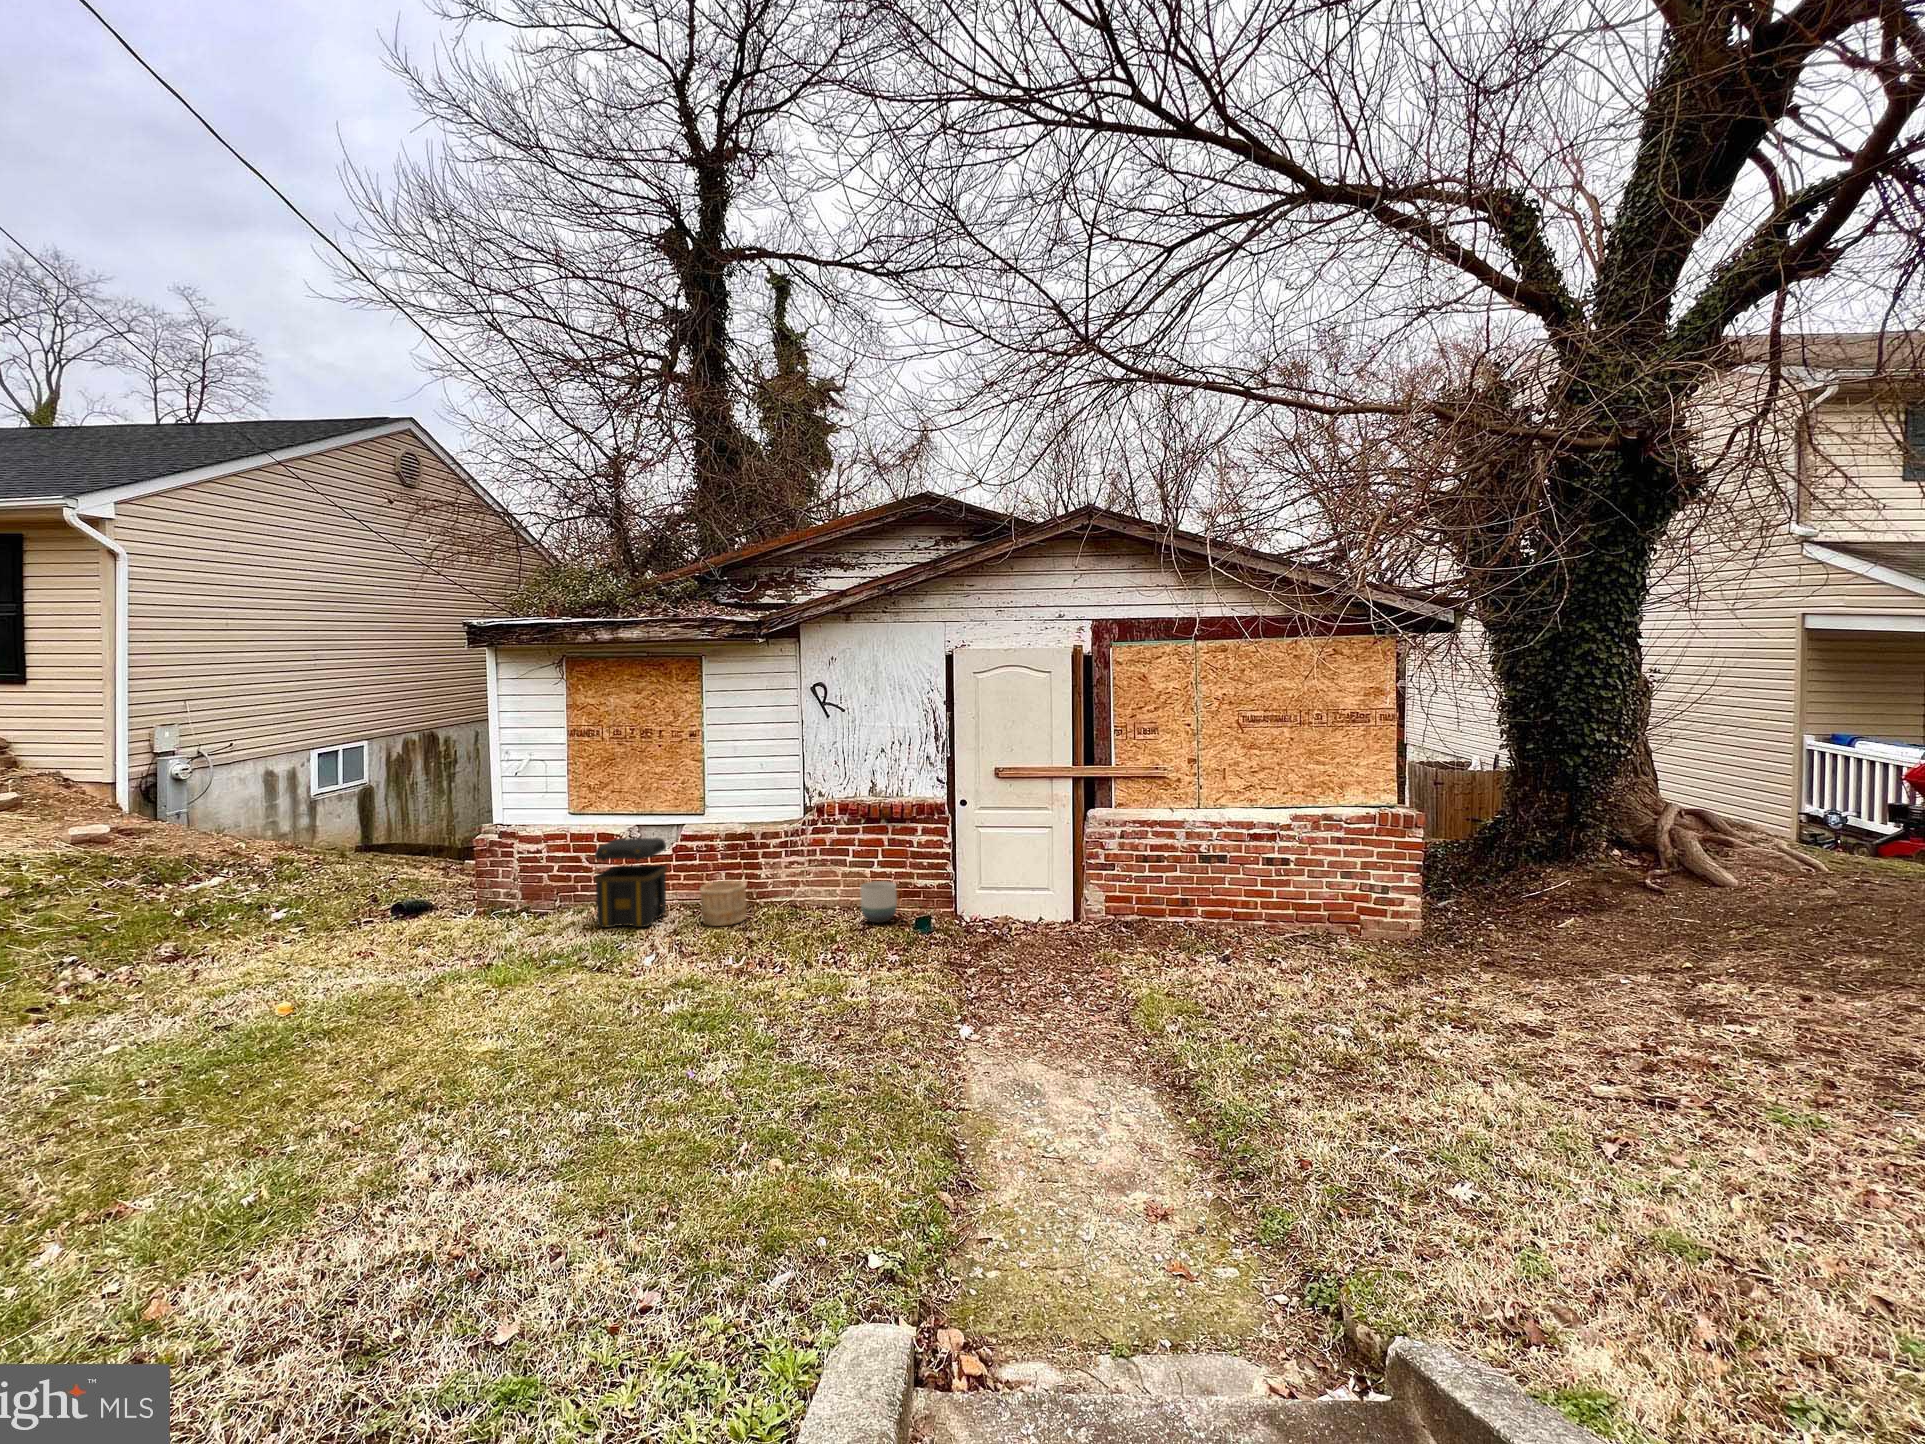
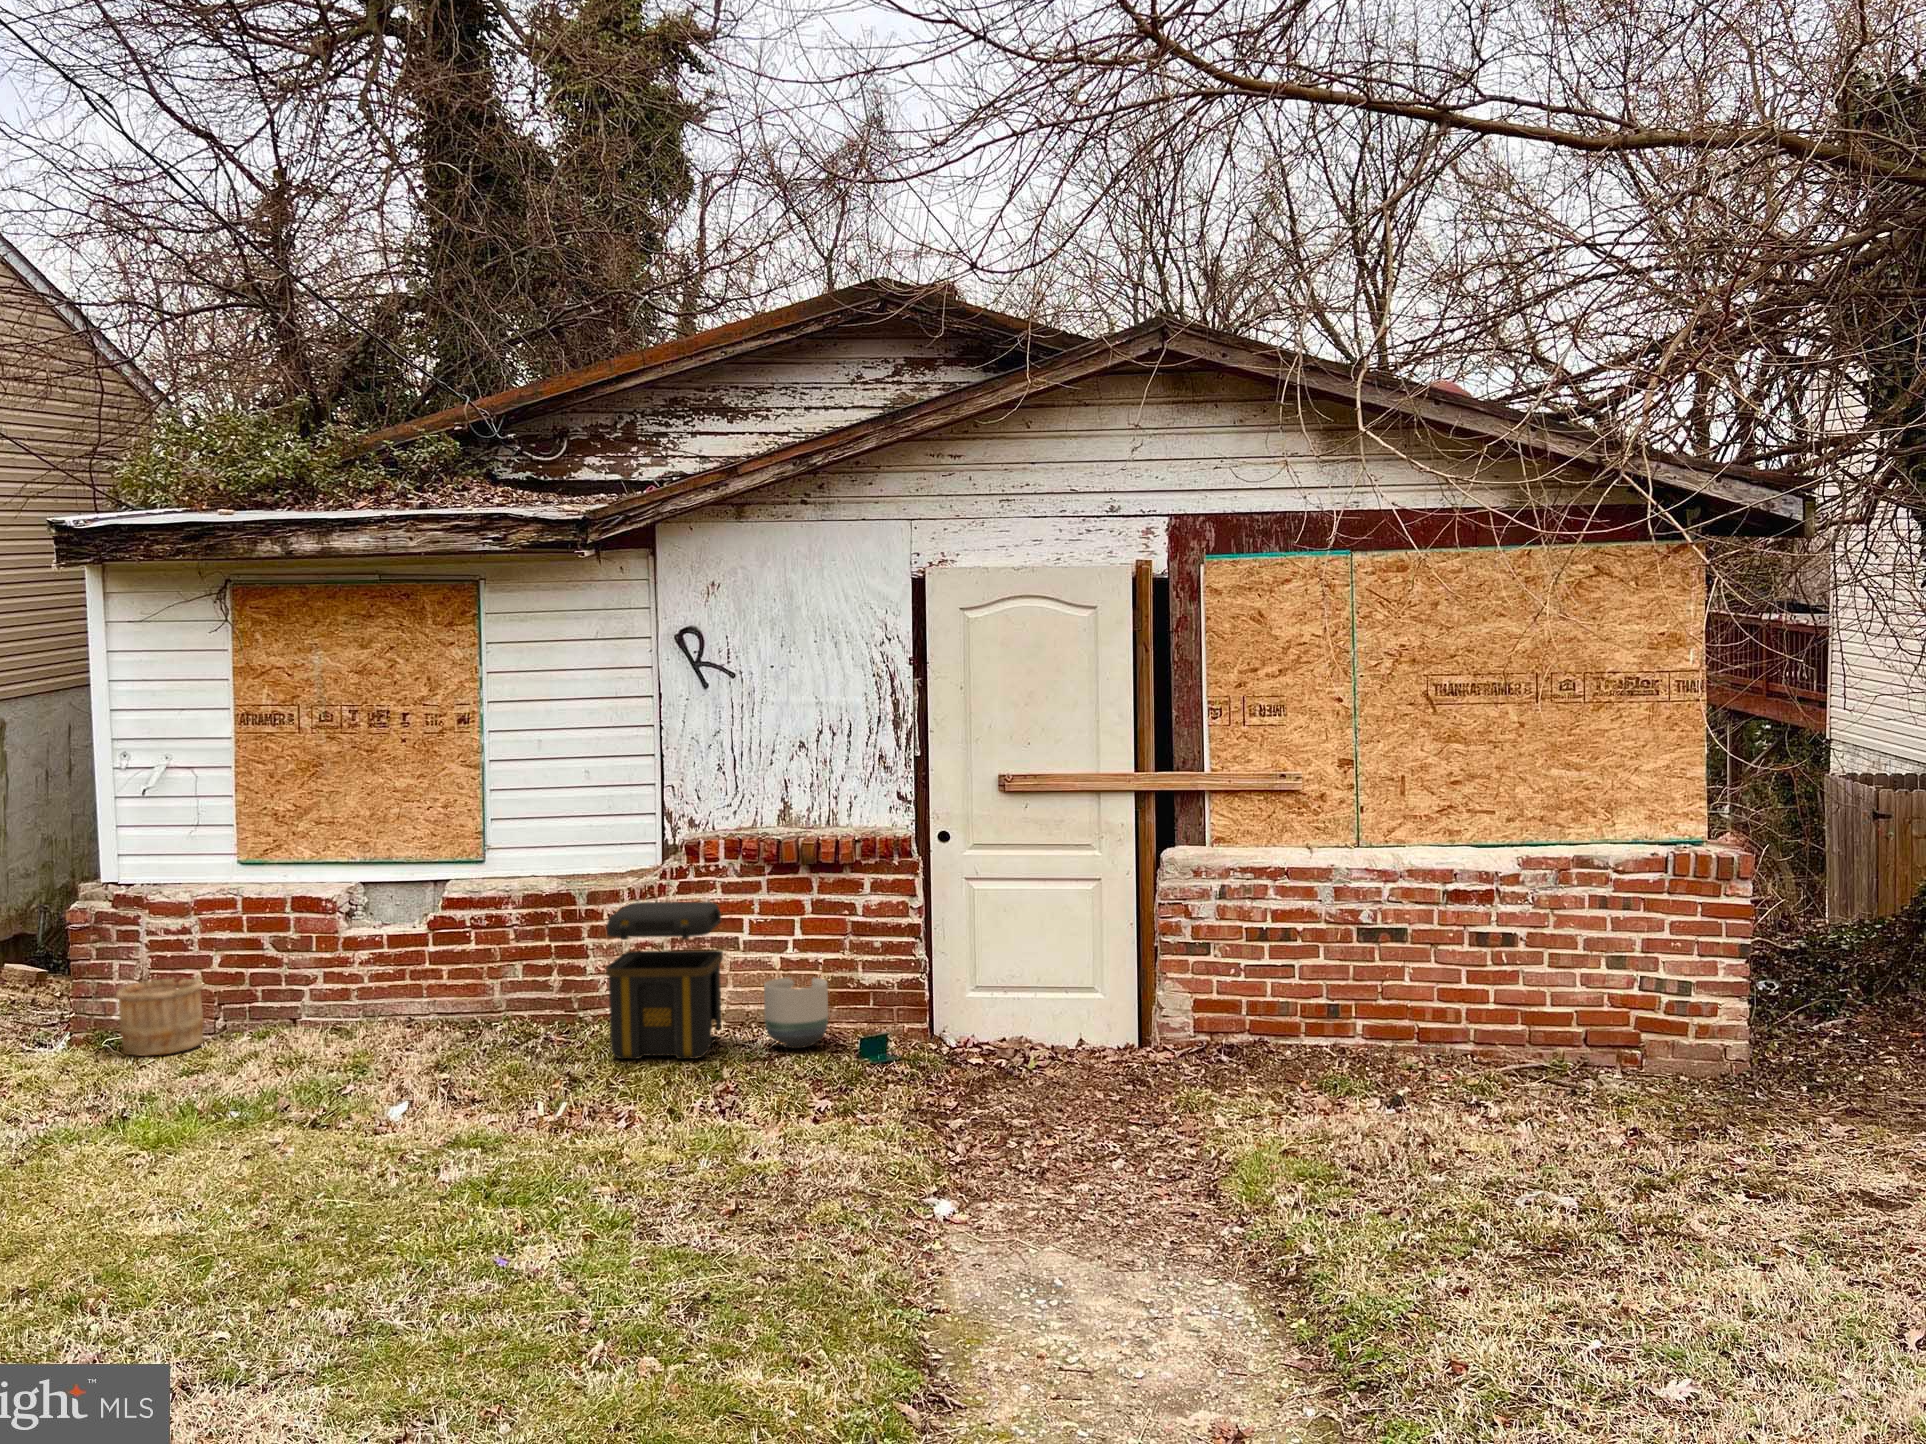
toolbox: present [594,838,667,927] -> present [606,902,723,1059]
wooden bucket: present [699,880,747,926] -> present [116,979,203,1056]

